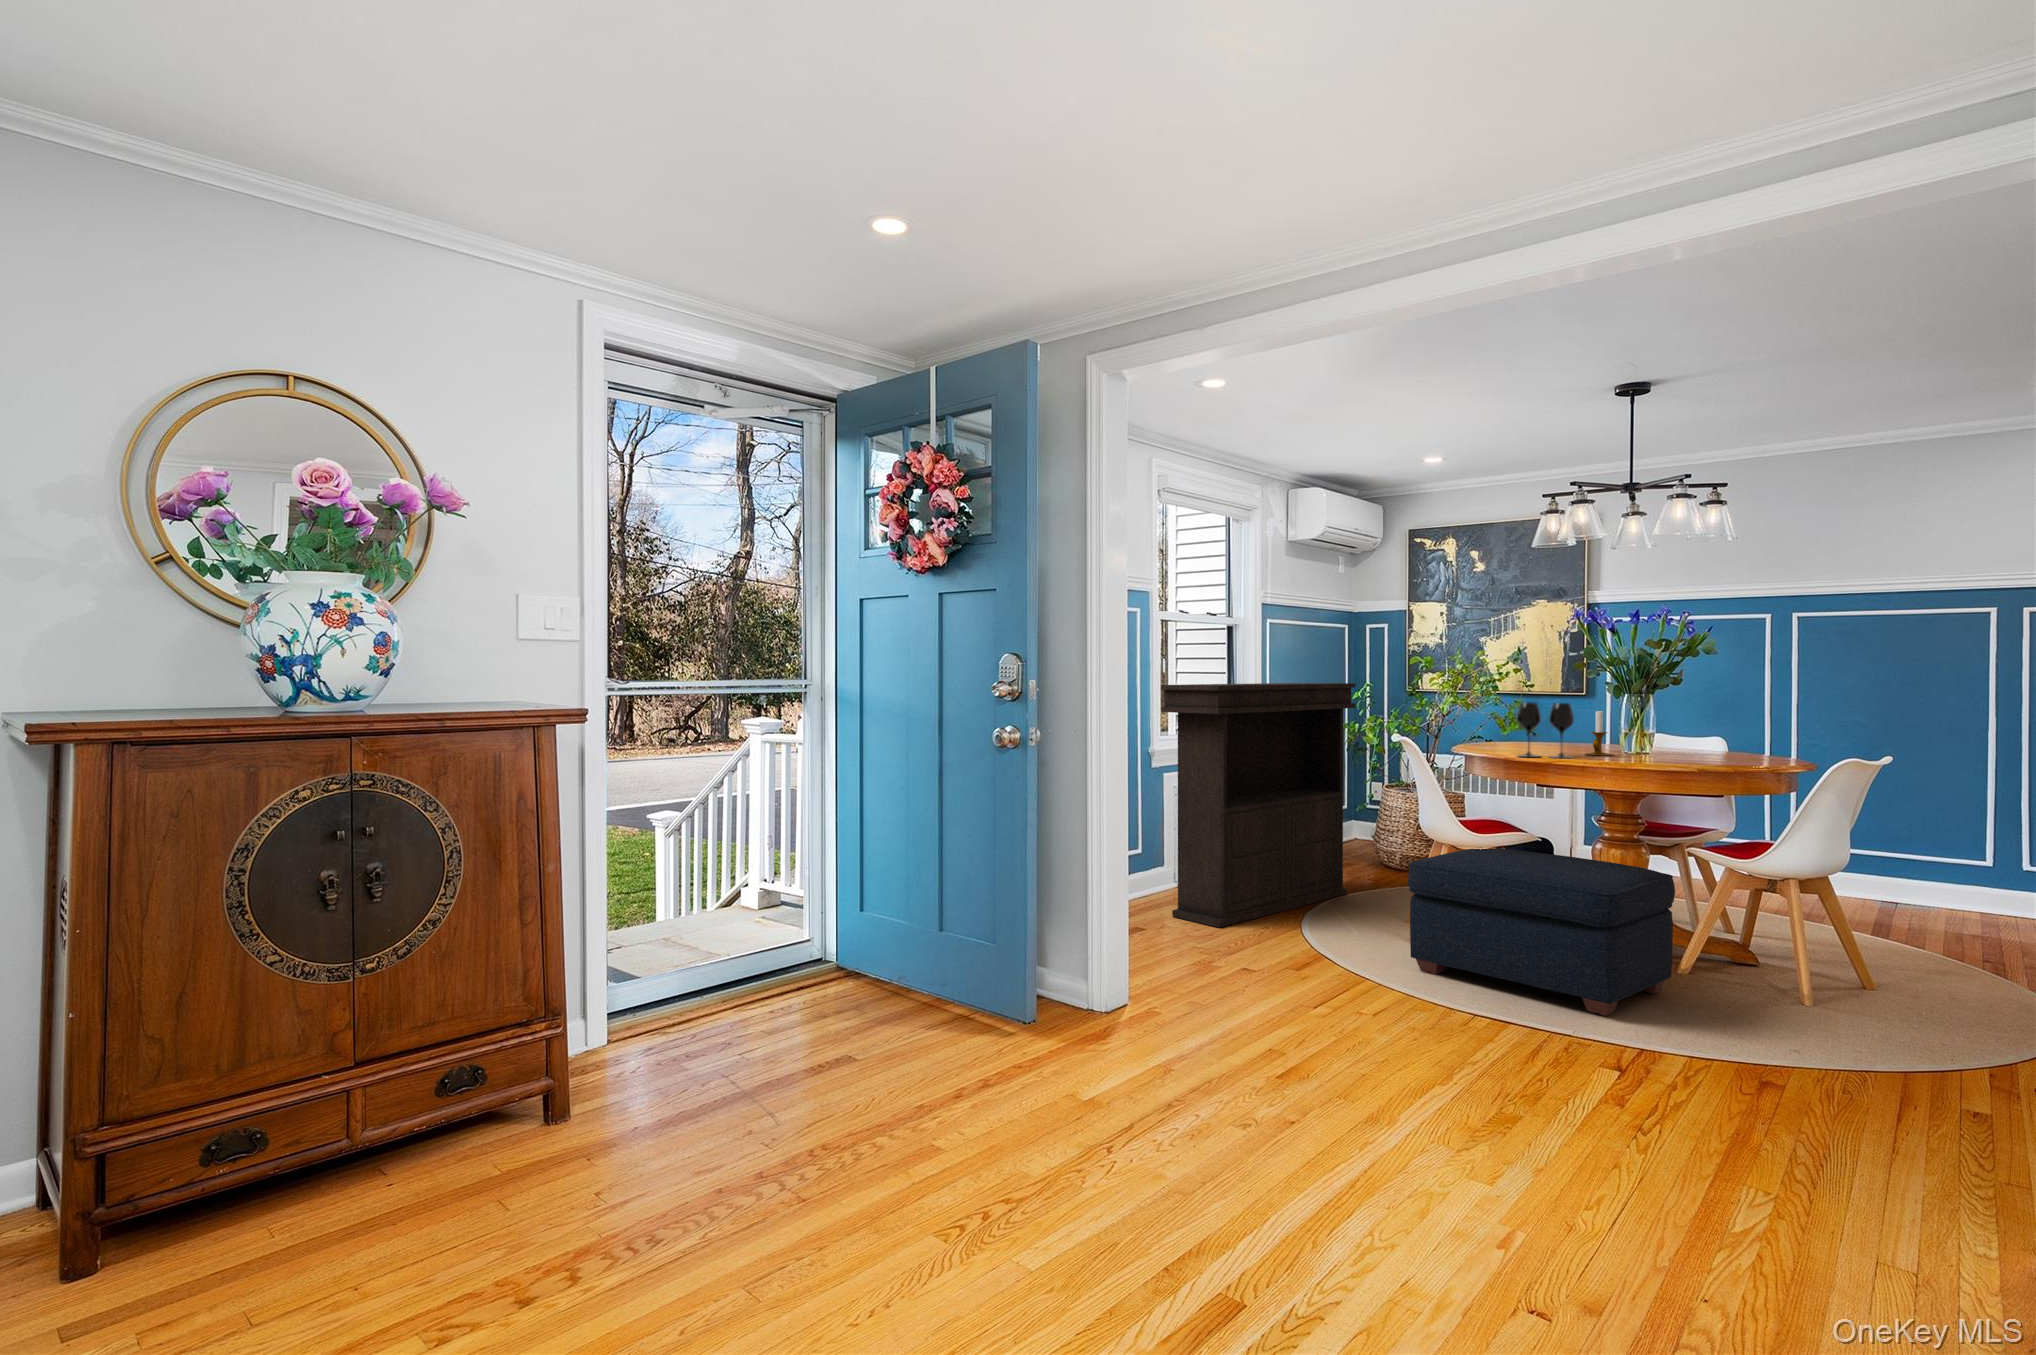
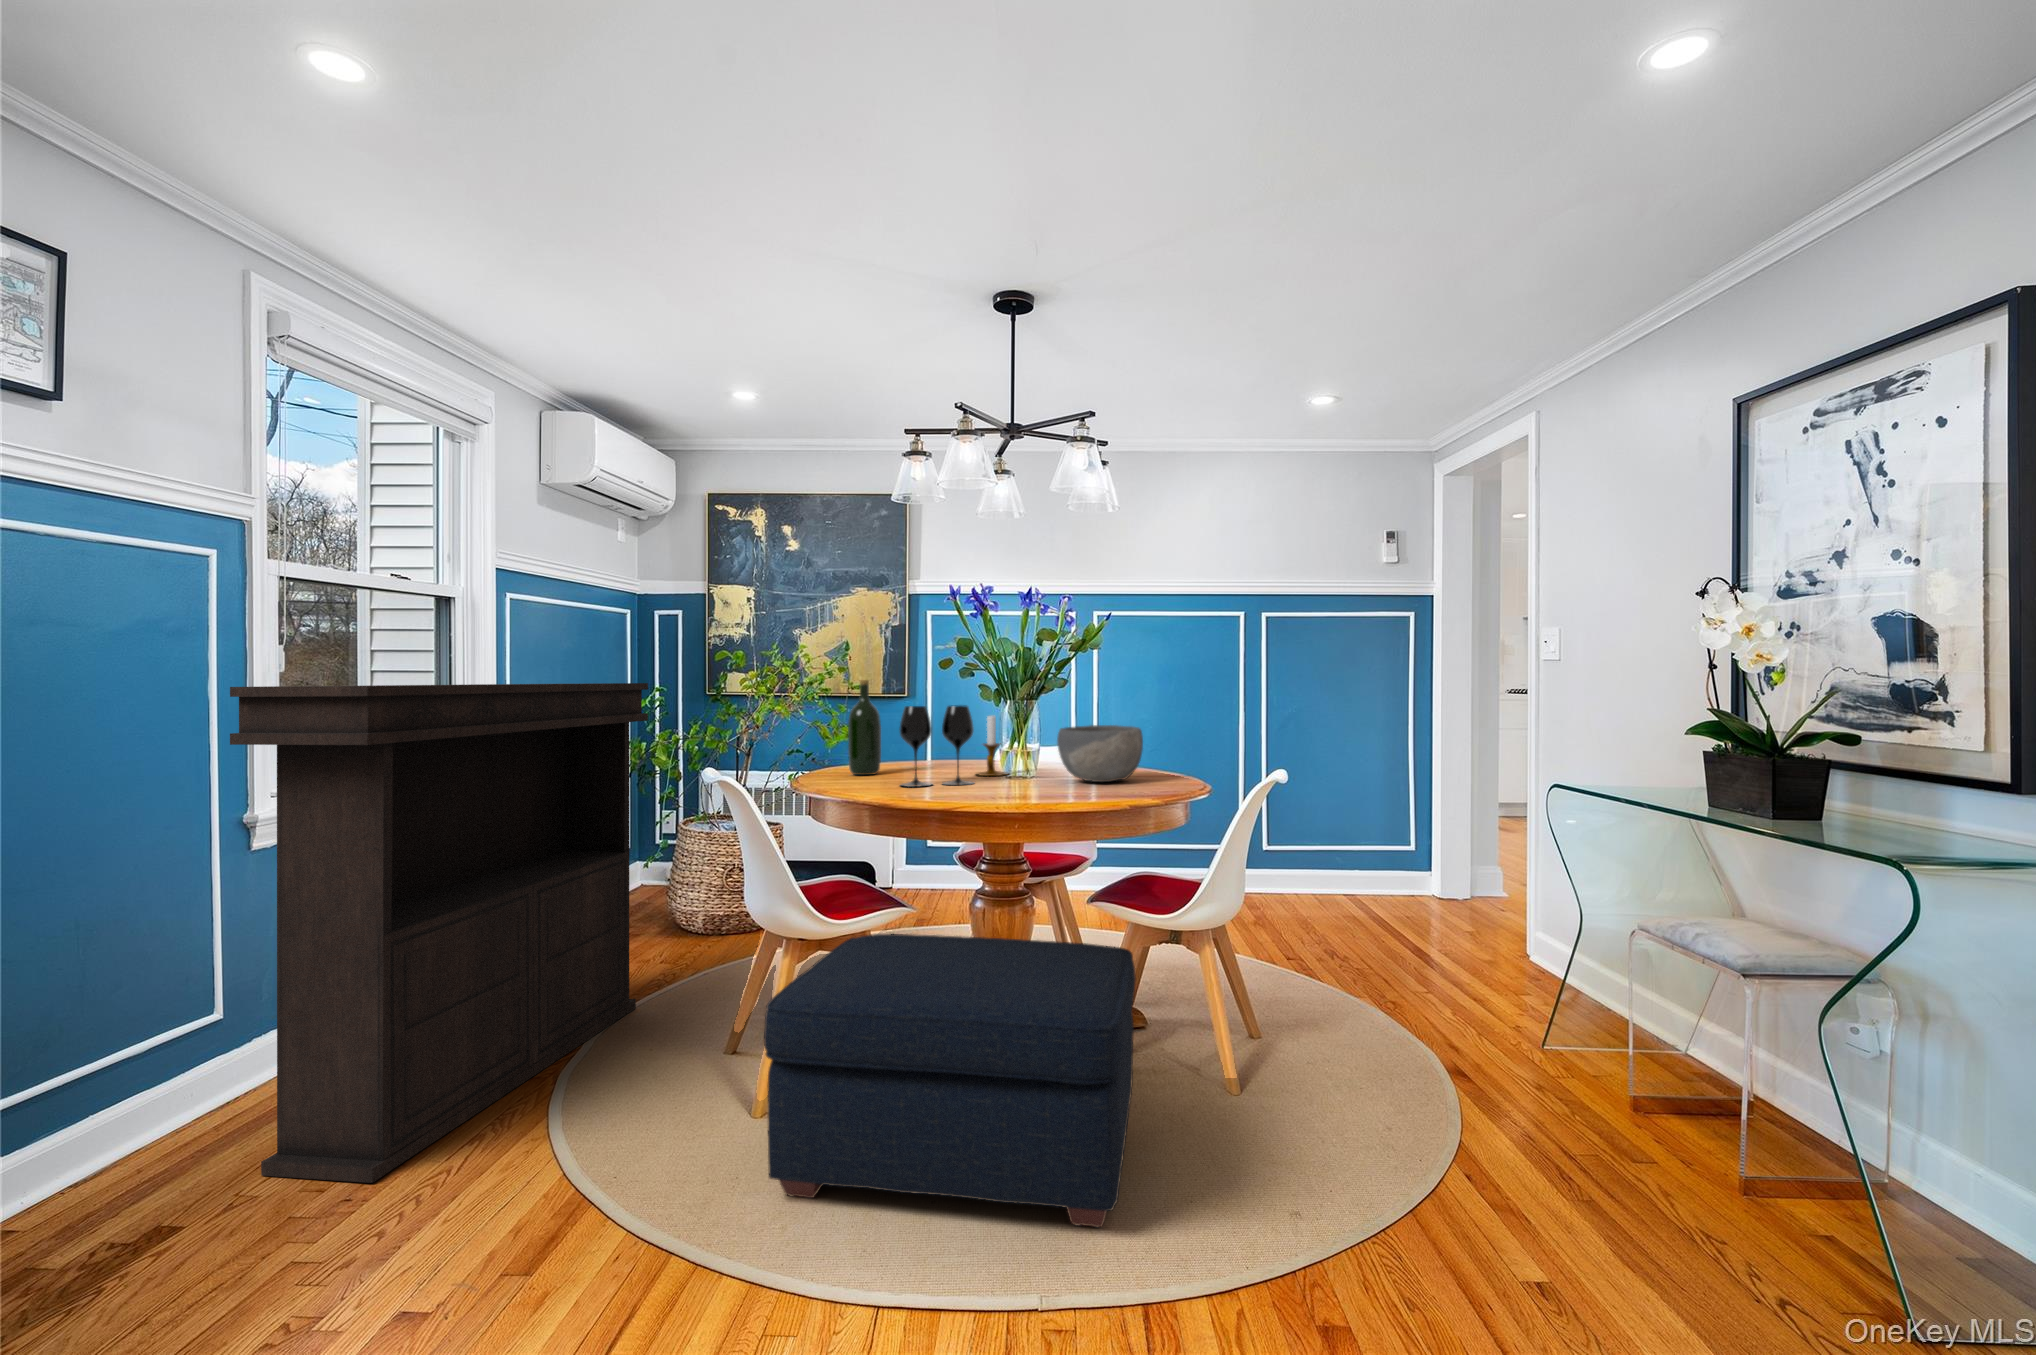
wine bottle: none [1491,683,1516,751] -> present [848,680,881,775]
bowl: none [1637,721,1713,762] -> present [1057,725,1143,782]

